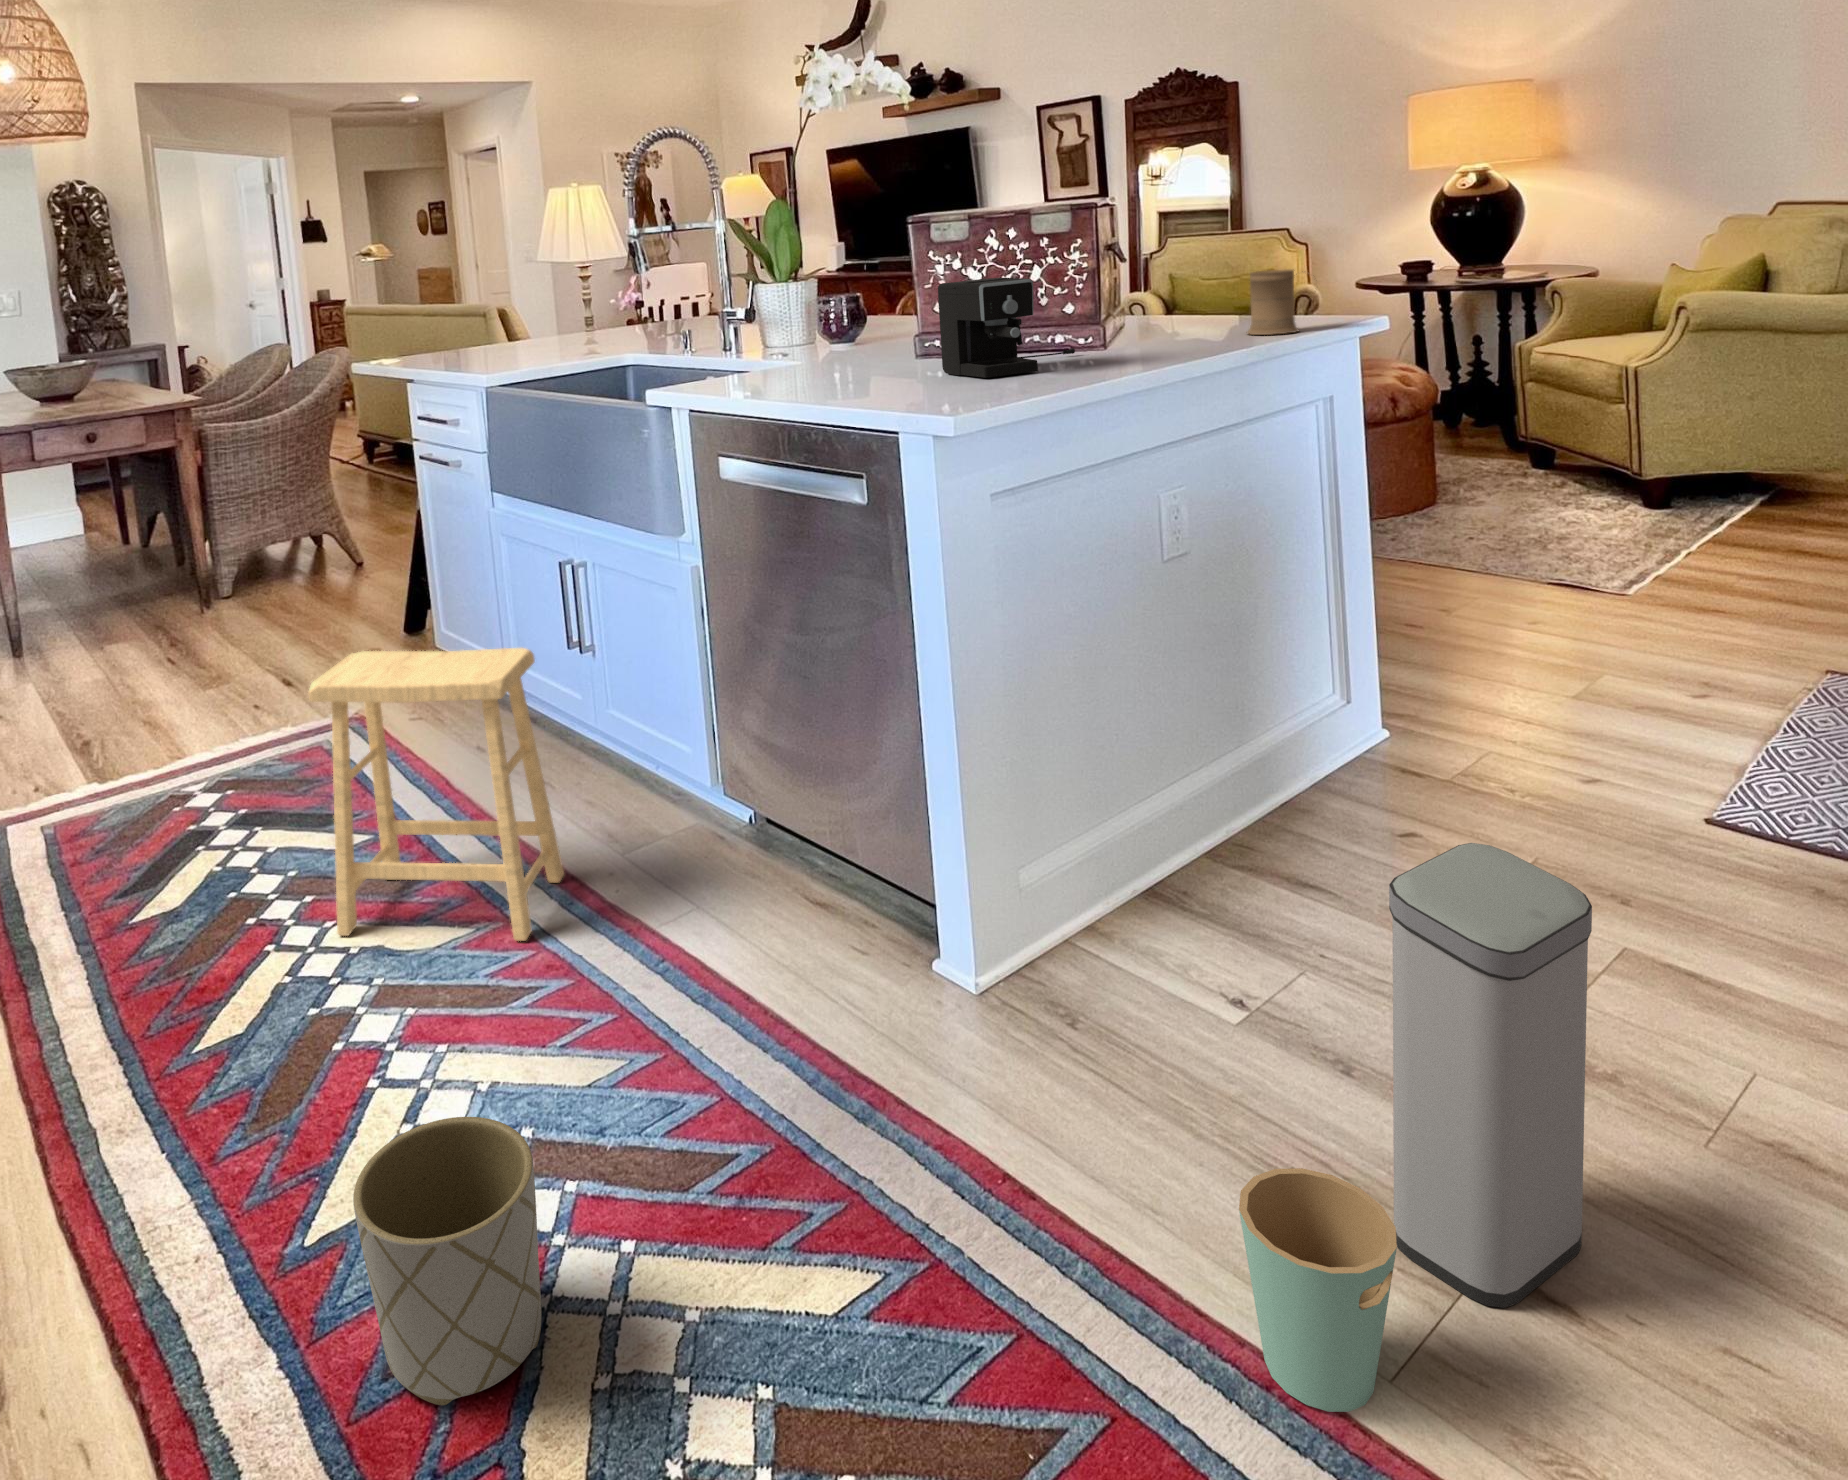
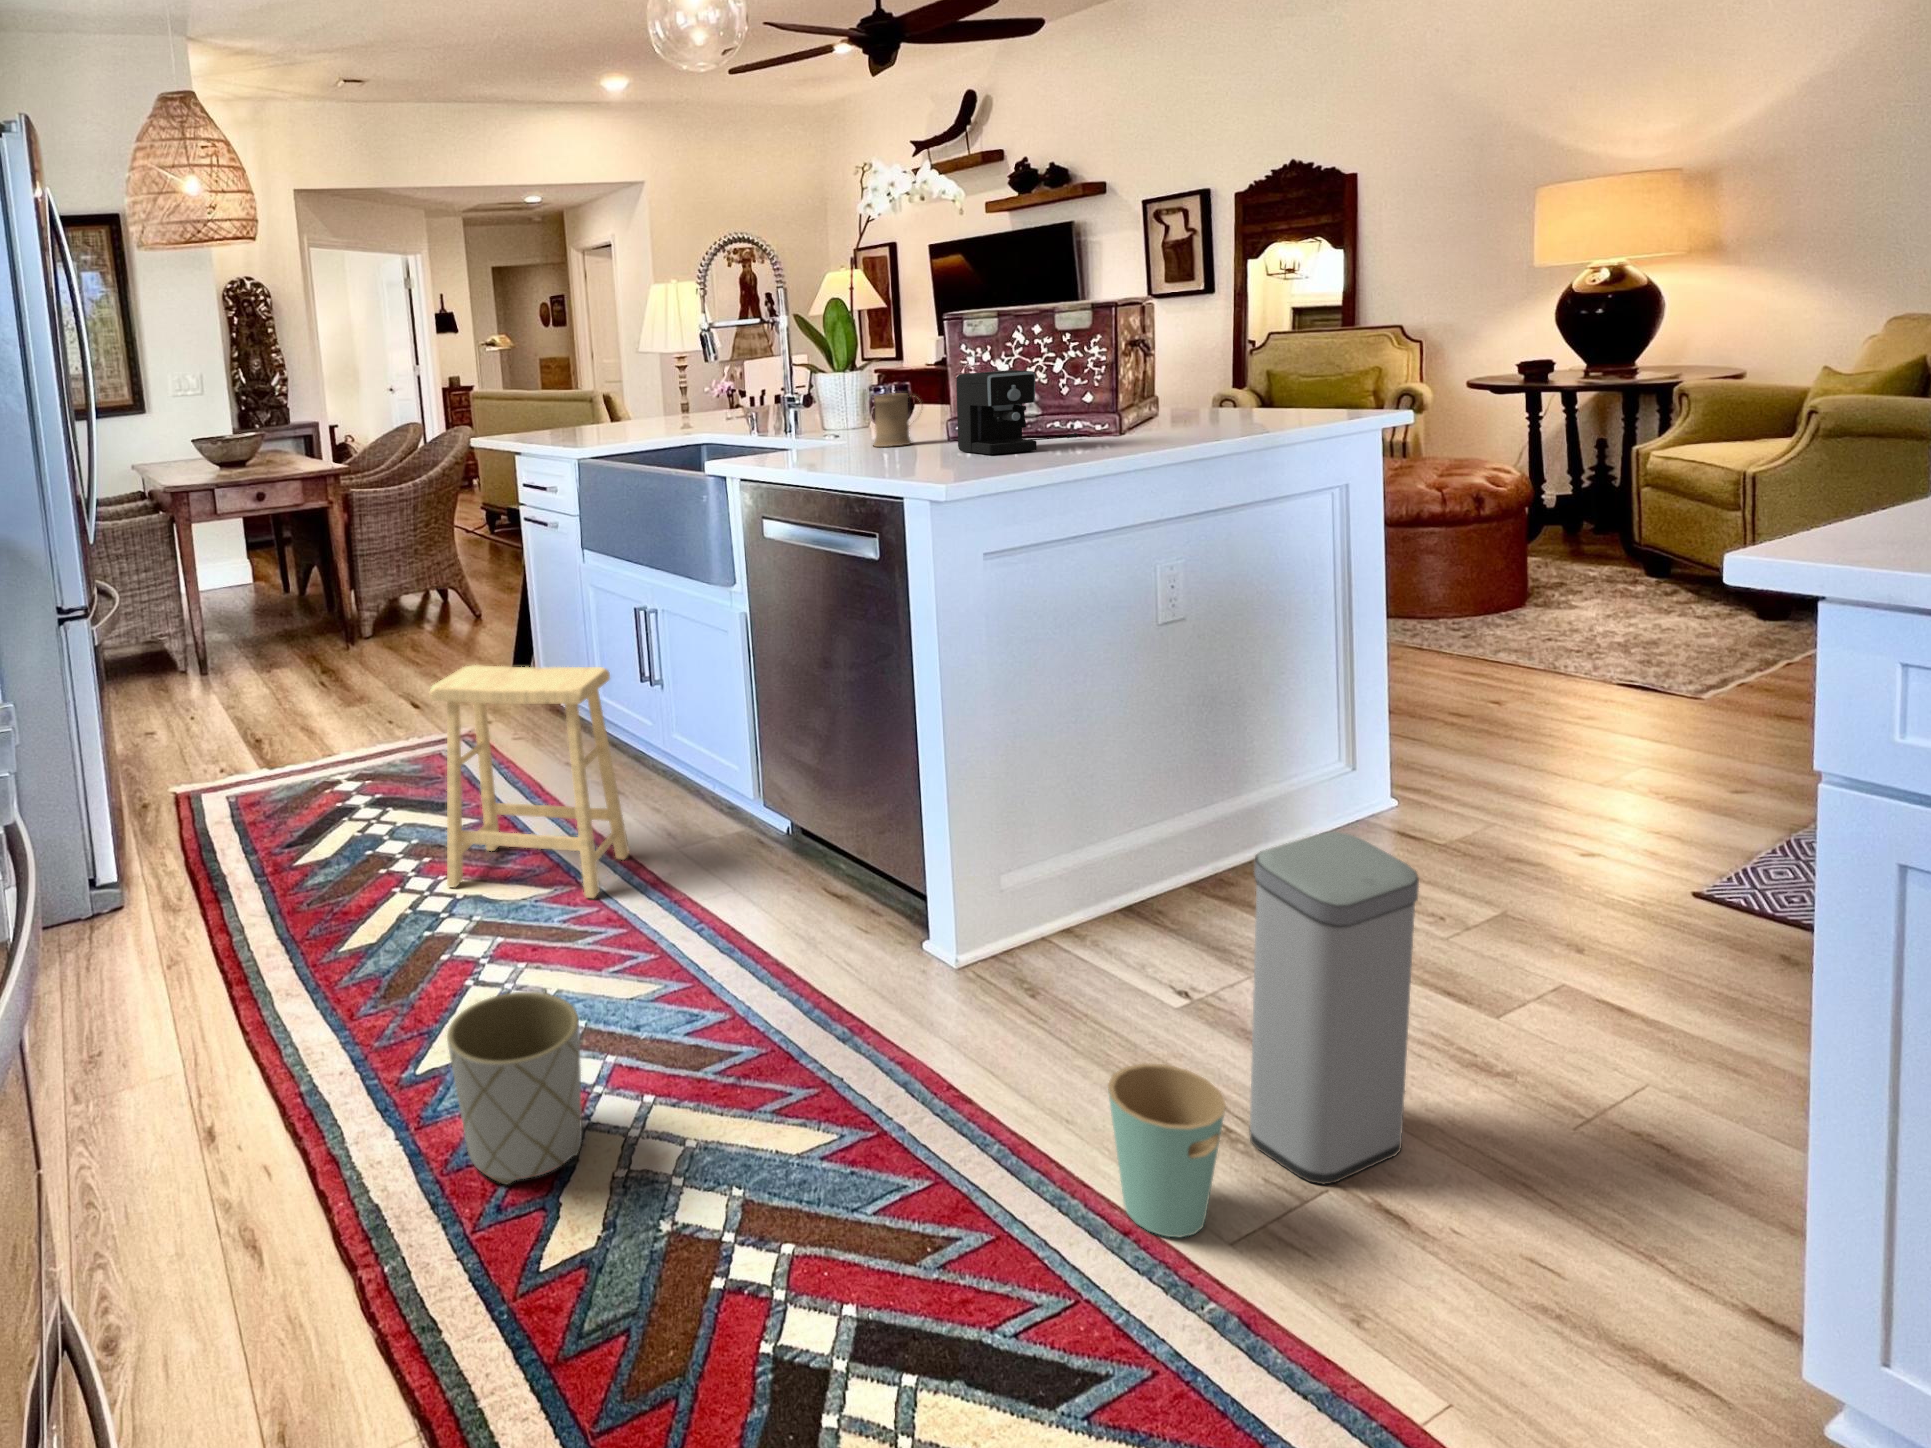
mug: present [1247,269,1303,335] -> present [874,393,914,447]

